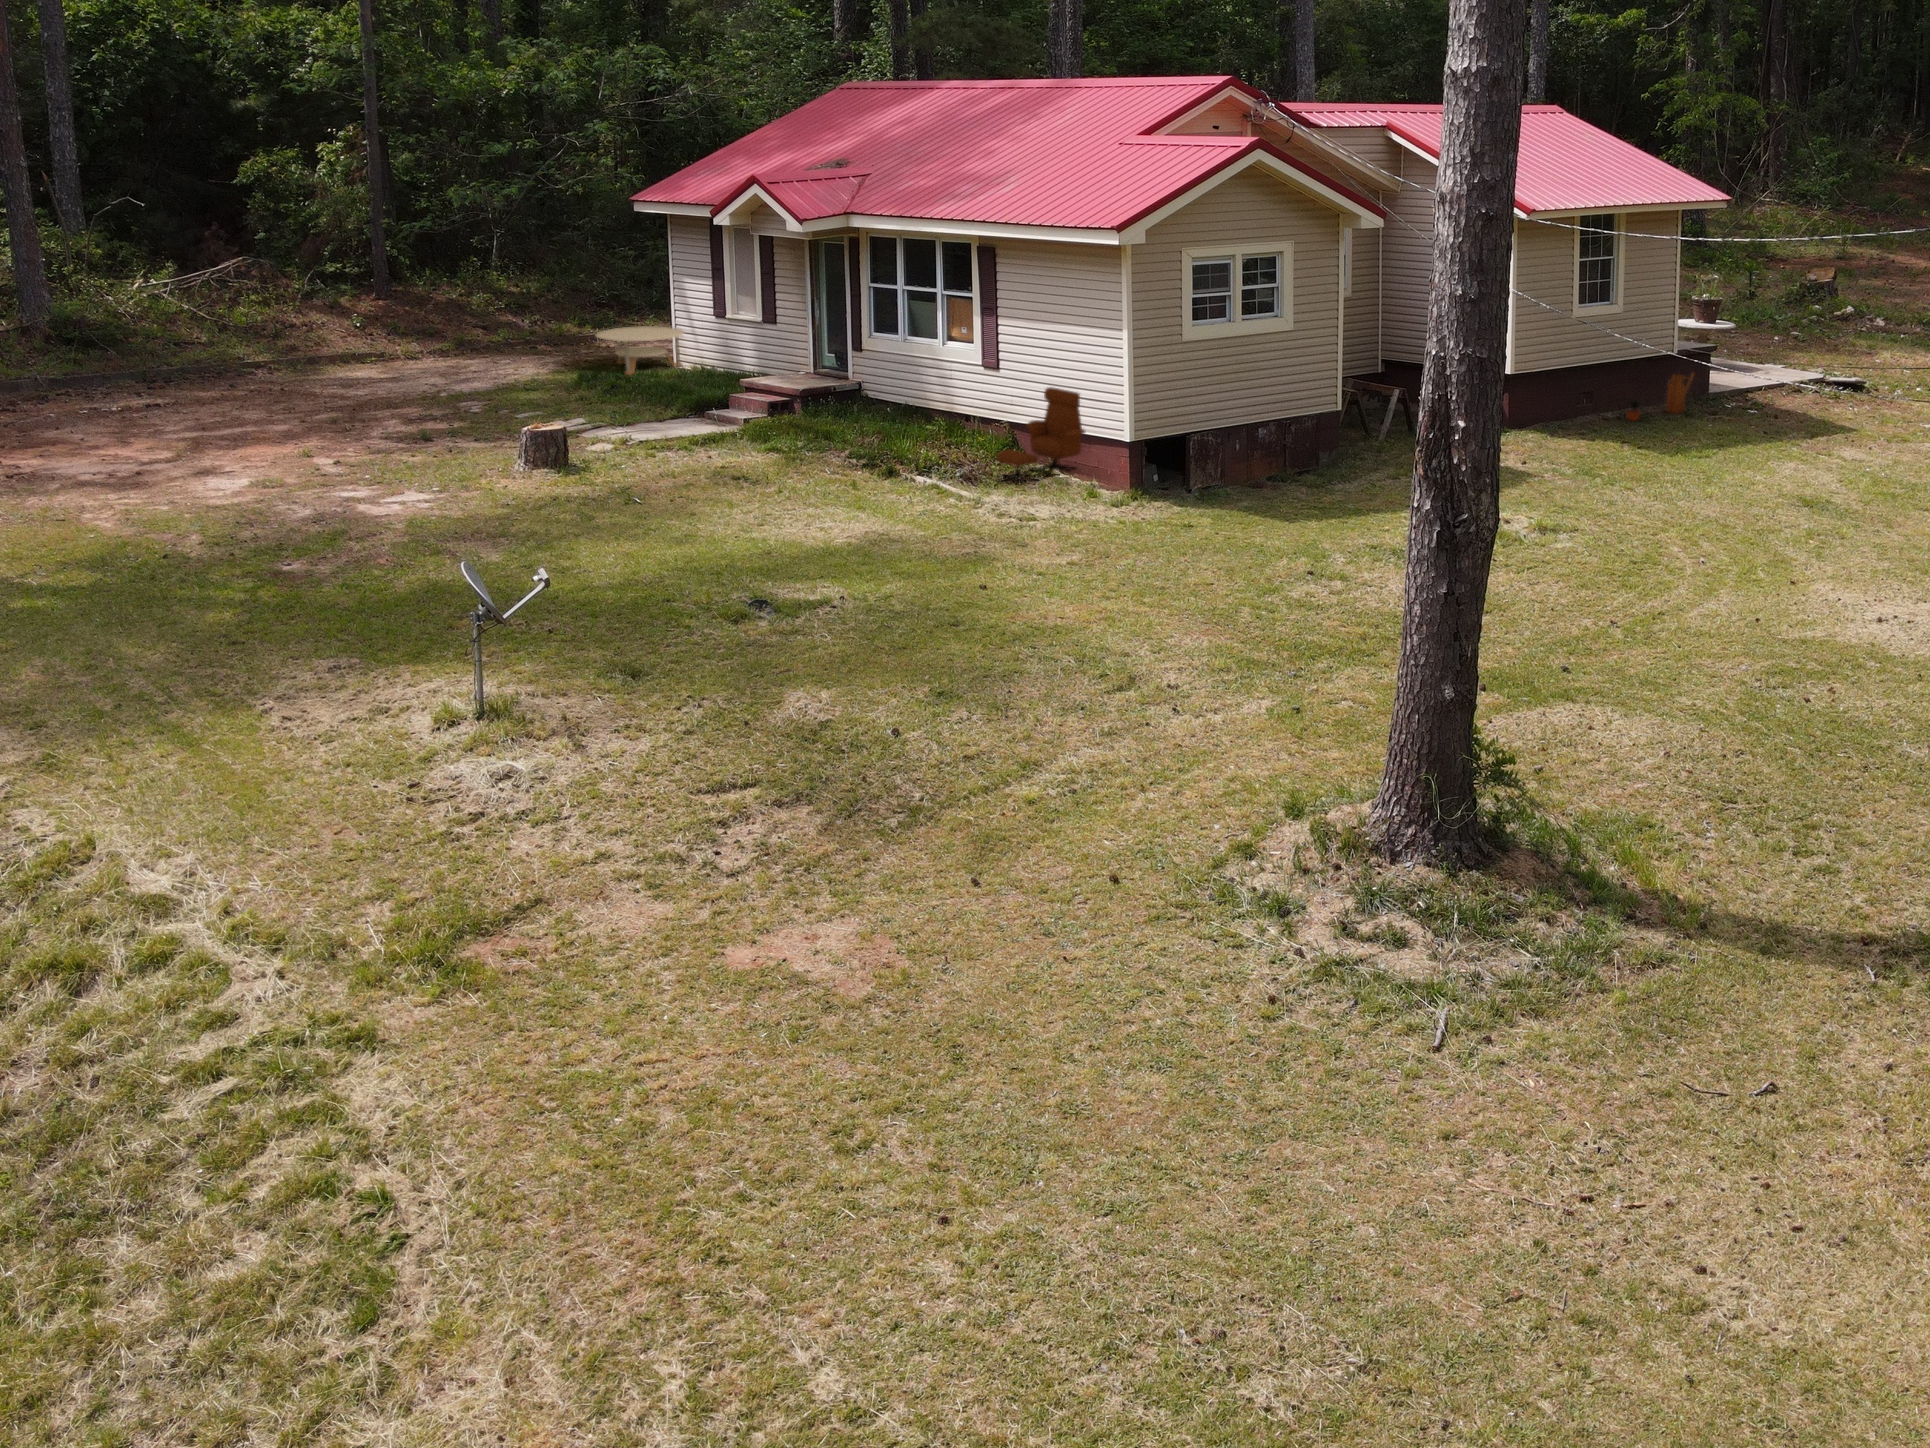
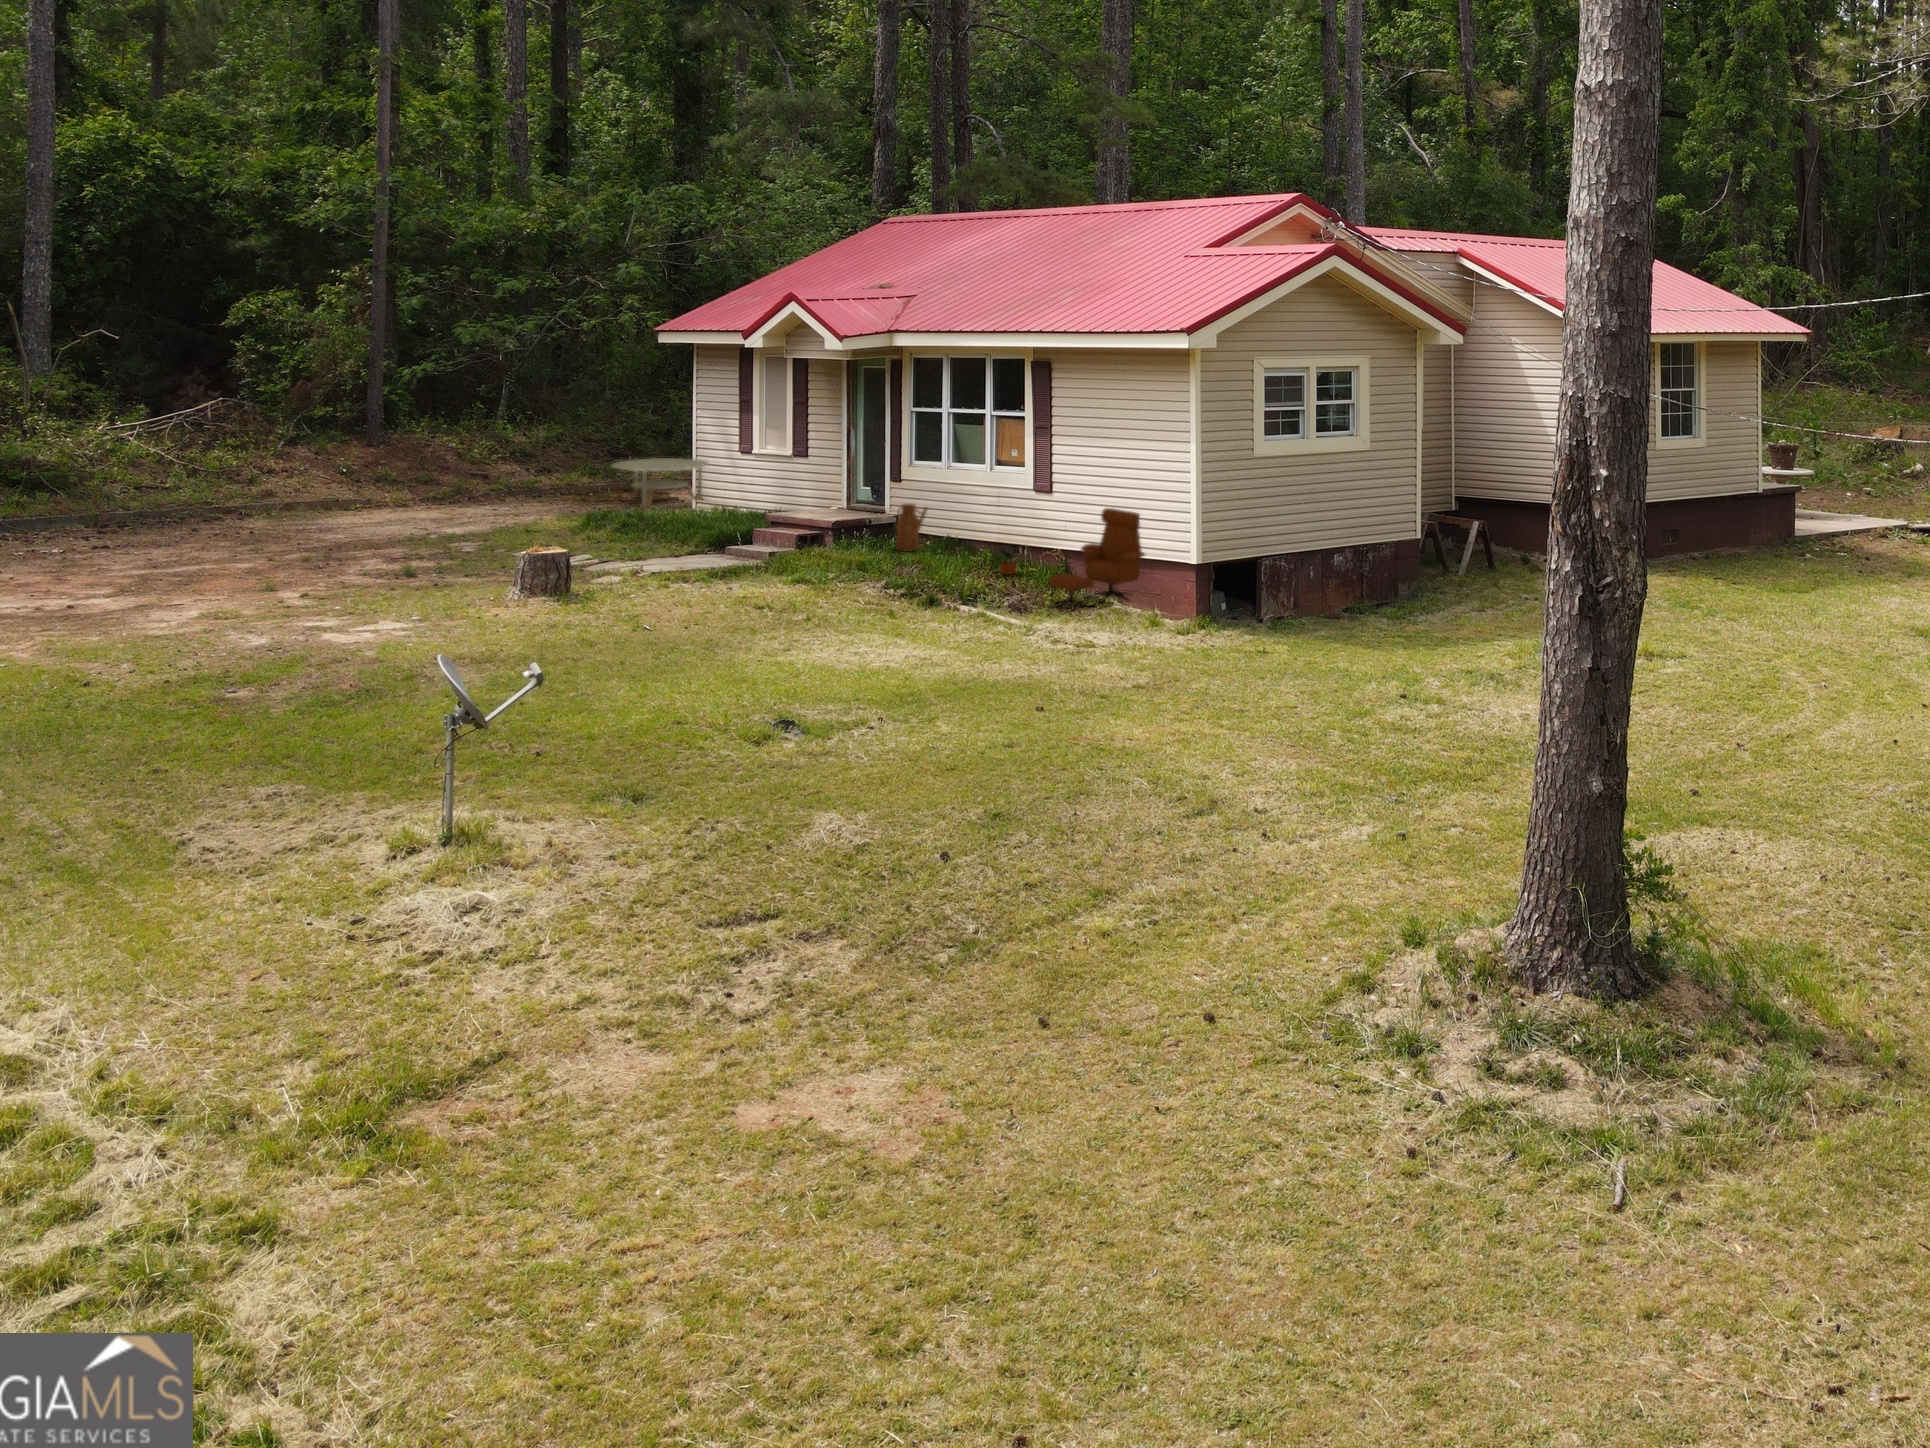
watering can: present [1666,374,1694,414] -> present [897,503,927,552]
potted plant: present [1627,398,1647,420] -> present [993,547,1019,574]

